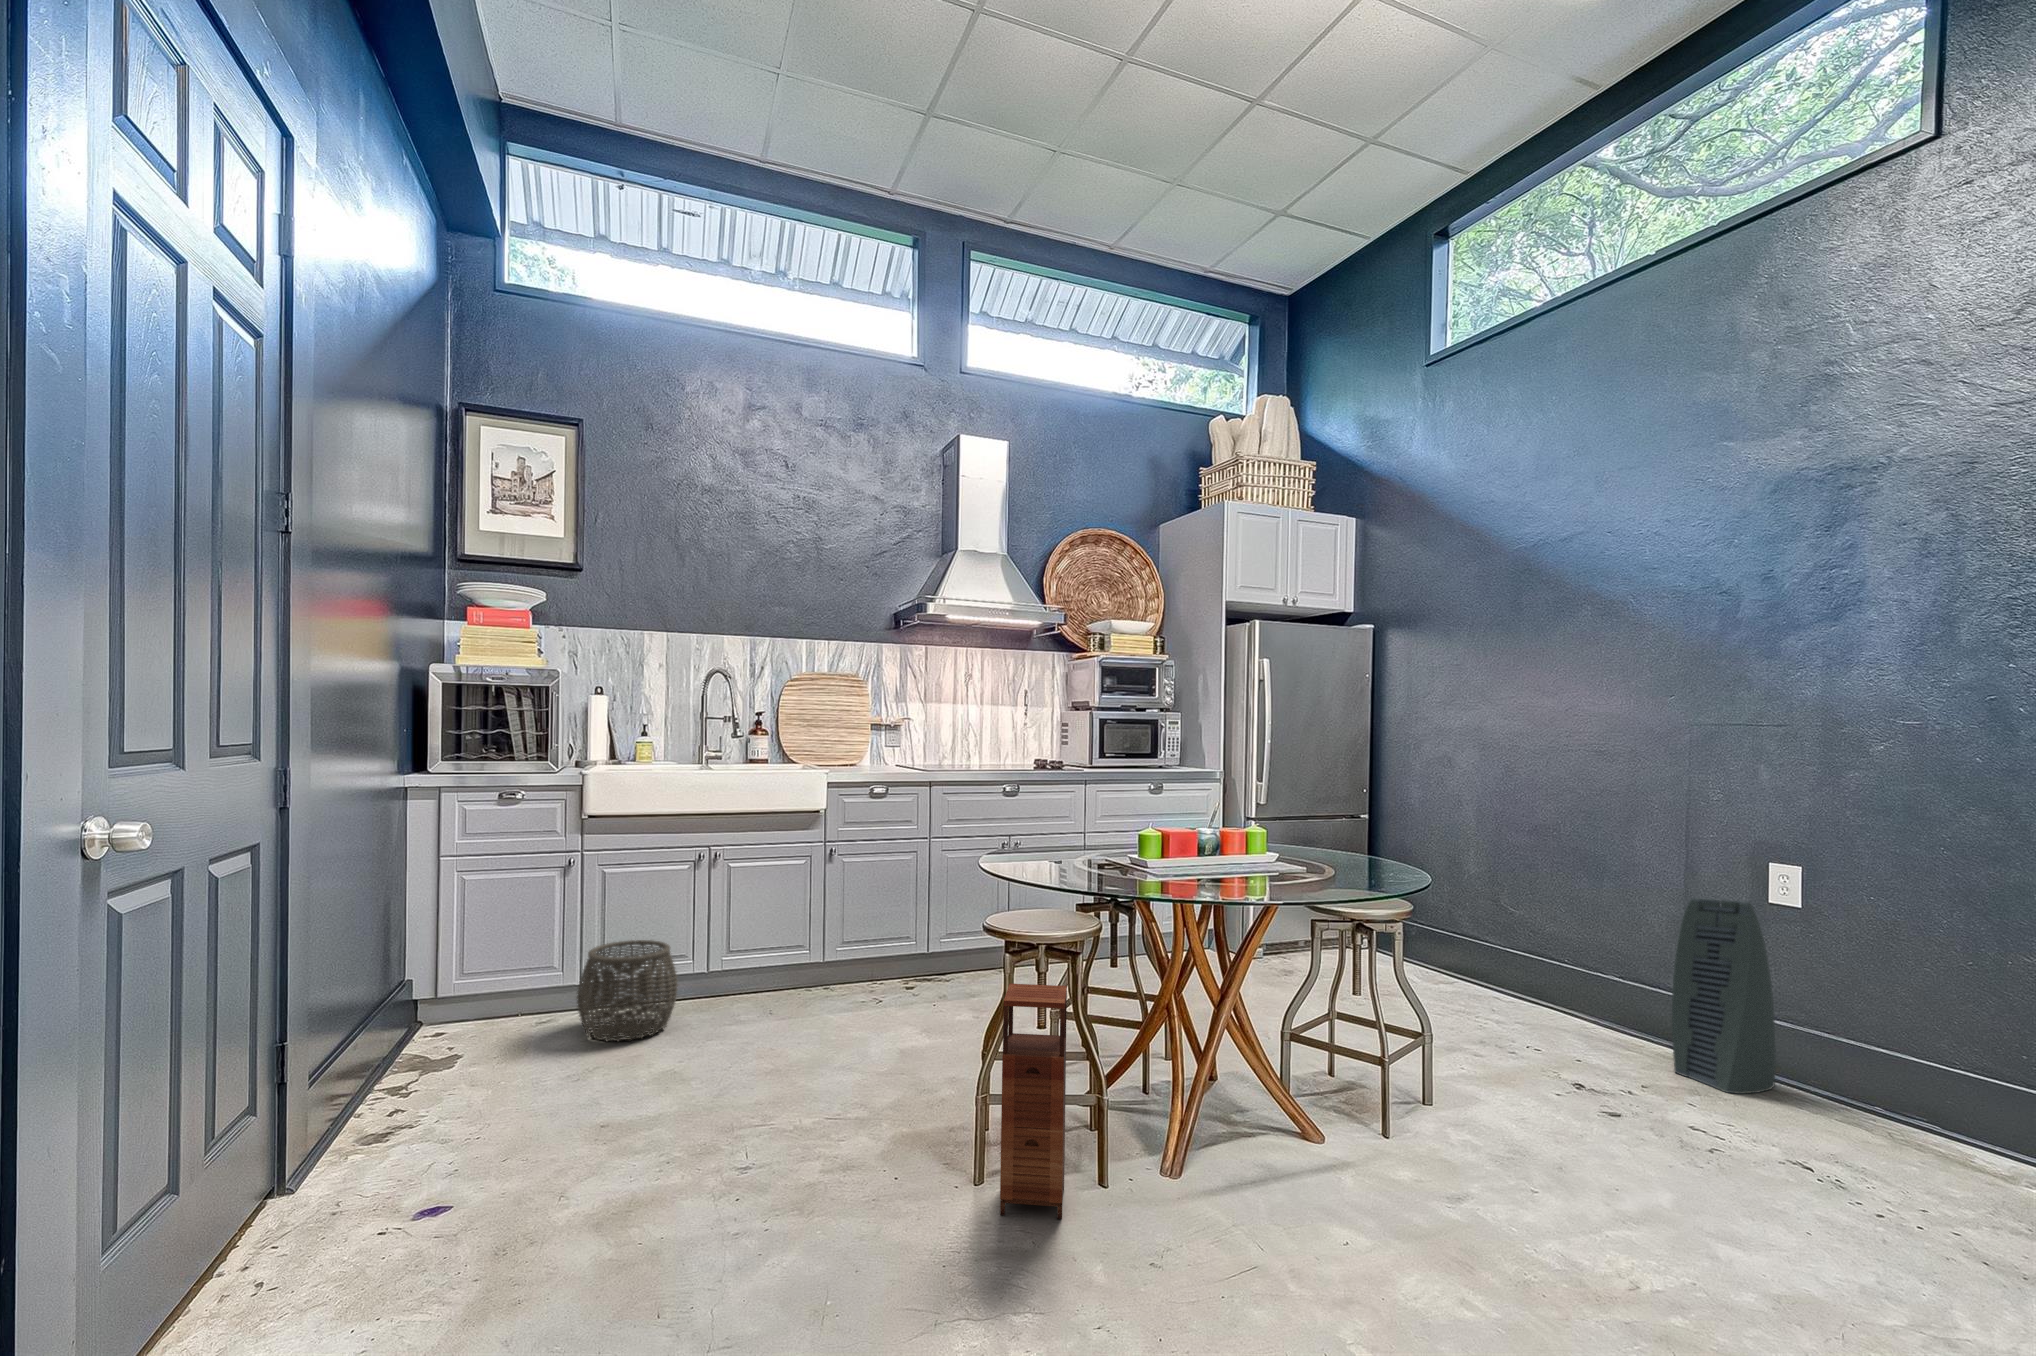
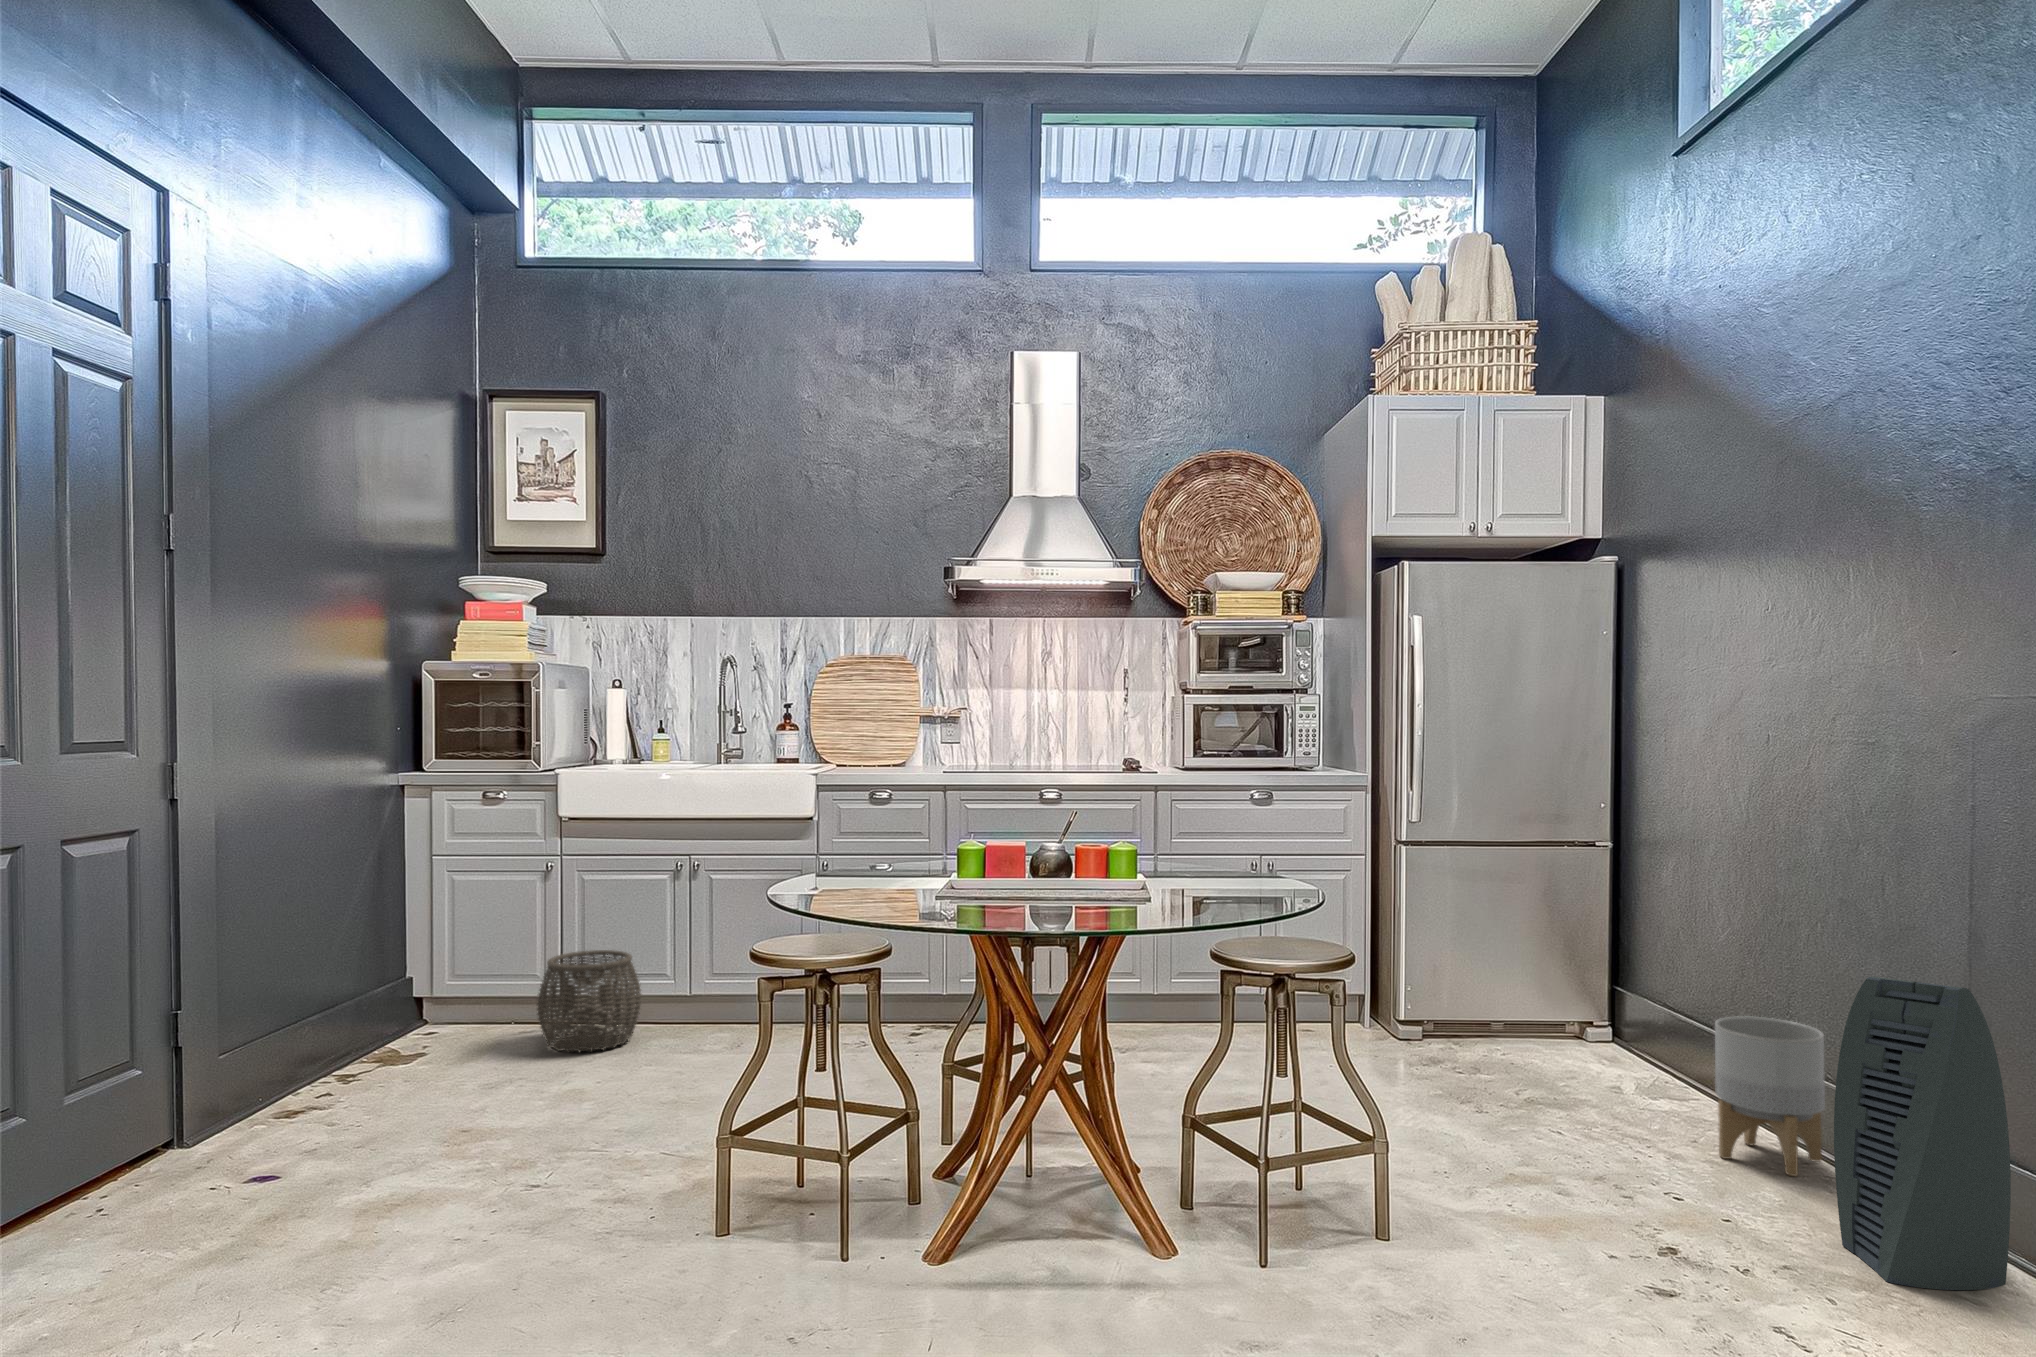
planter: none [1525,928,1597,1031] -> present [1715,1016,1825,1176]
storage cabinet: present [1000,983,1067,1219] -> none [693,1006,792,1264]

